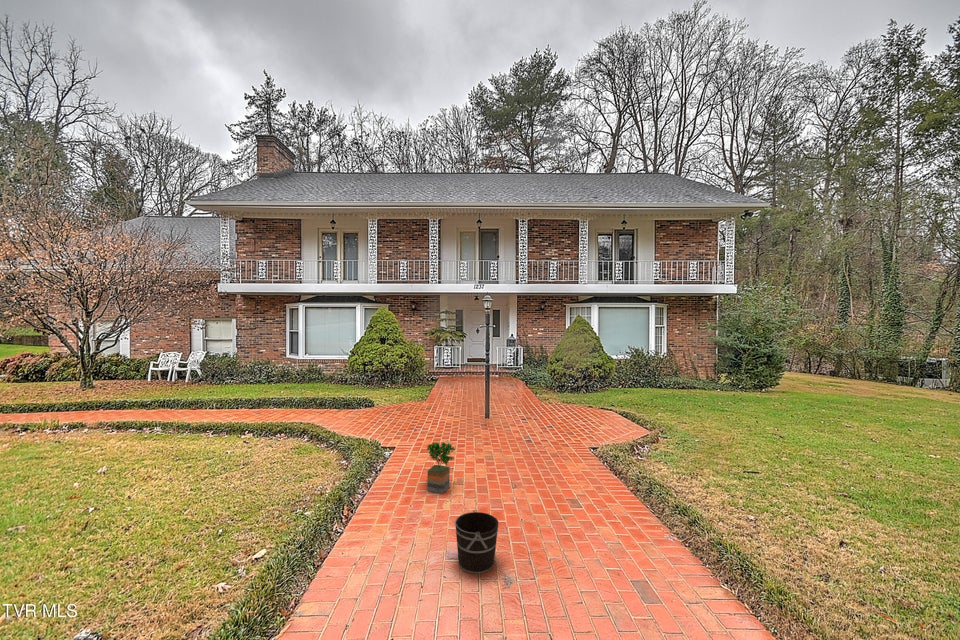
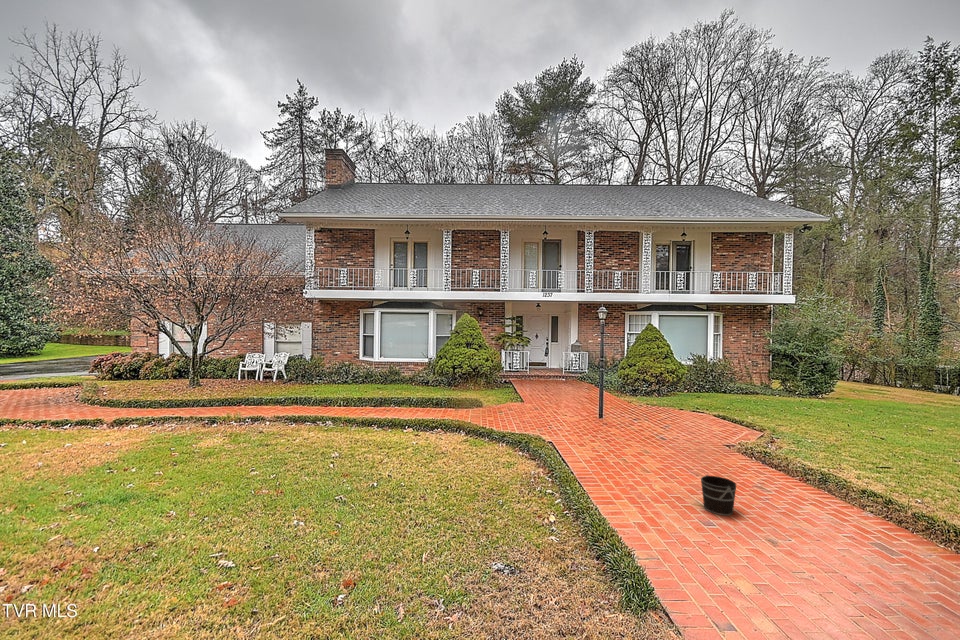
potted tree: present [427,442,455,494] -> none [619,430,646,470]

